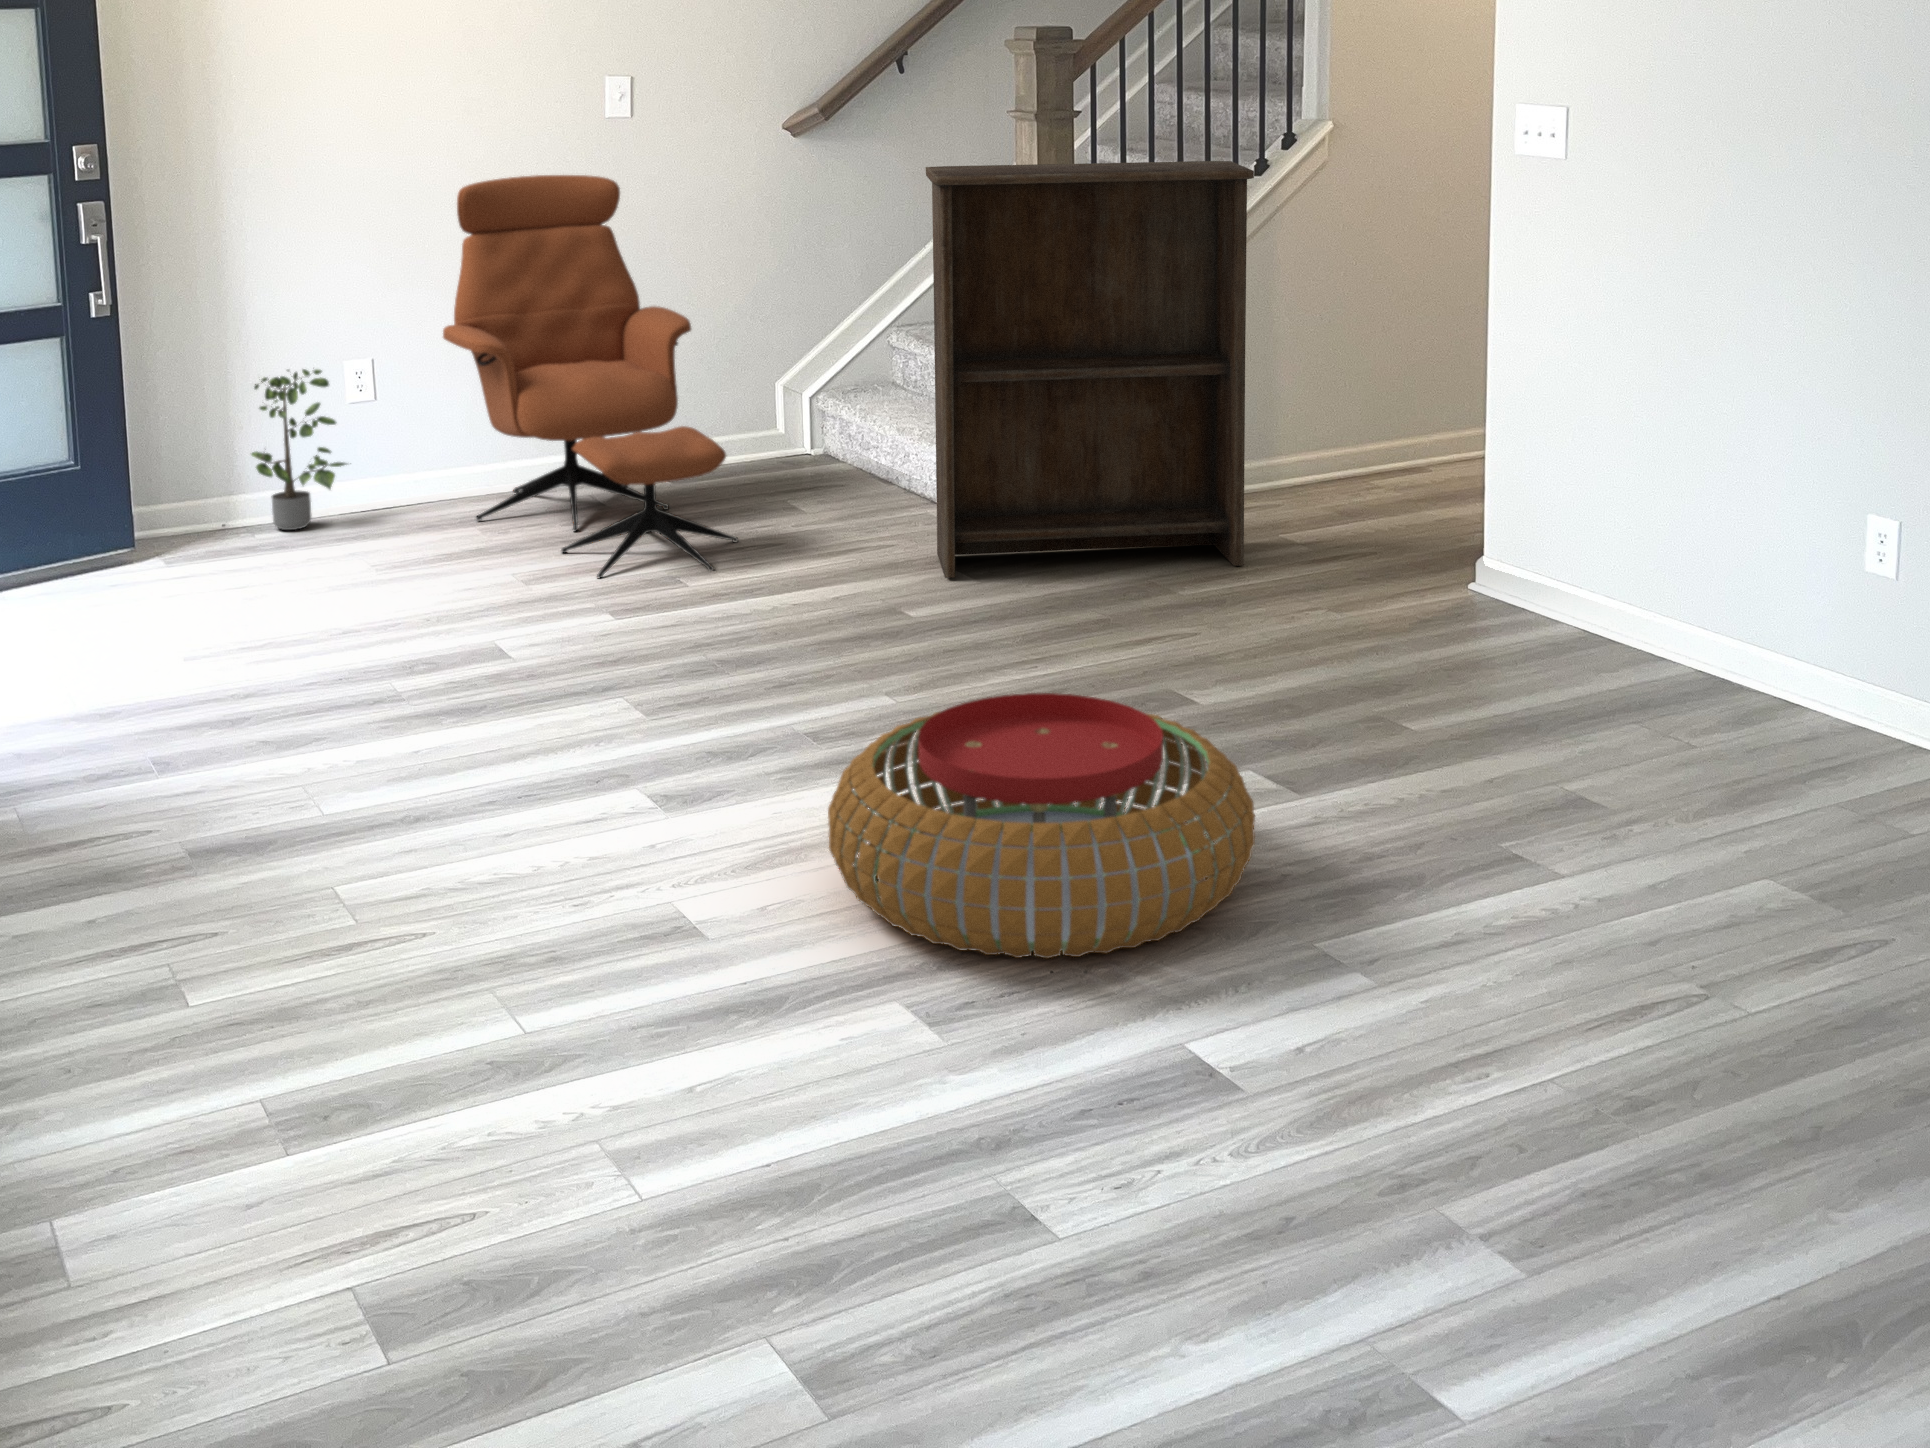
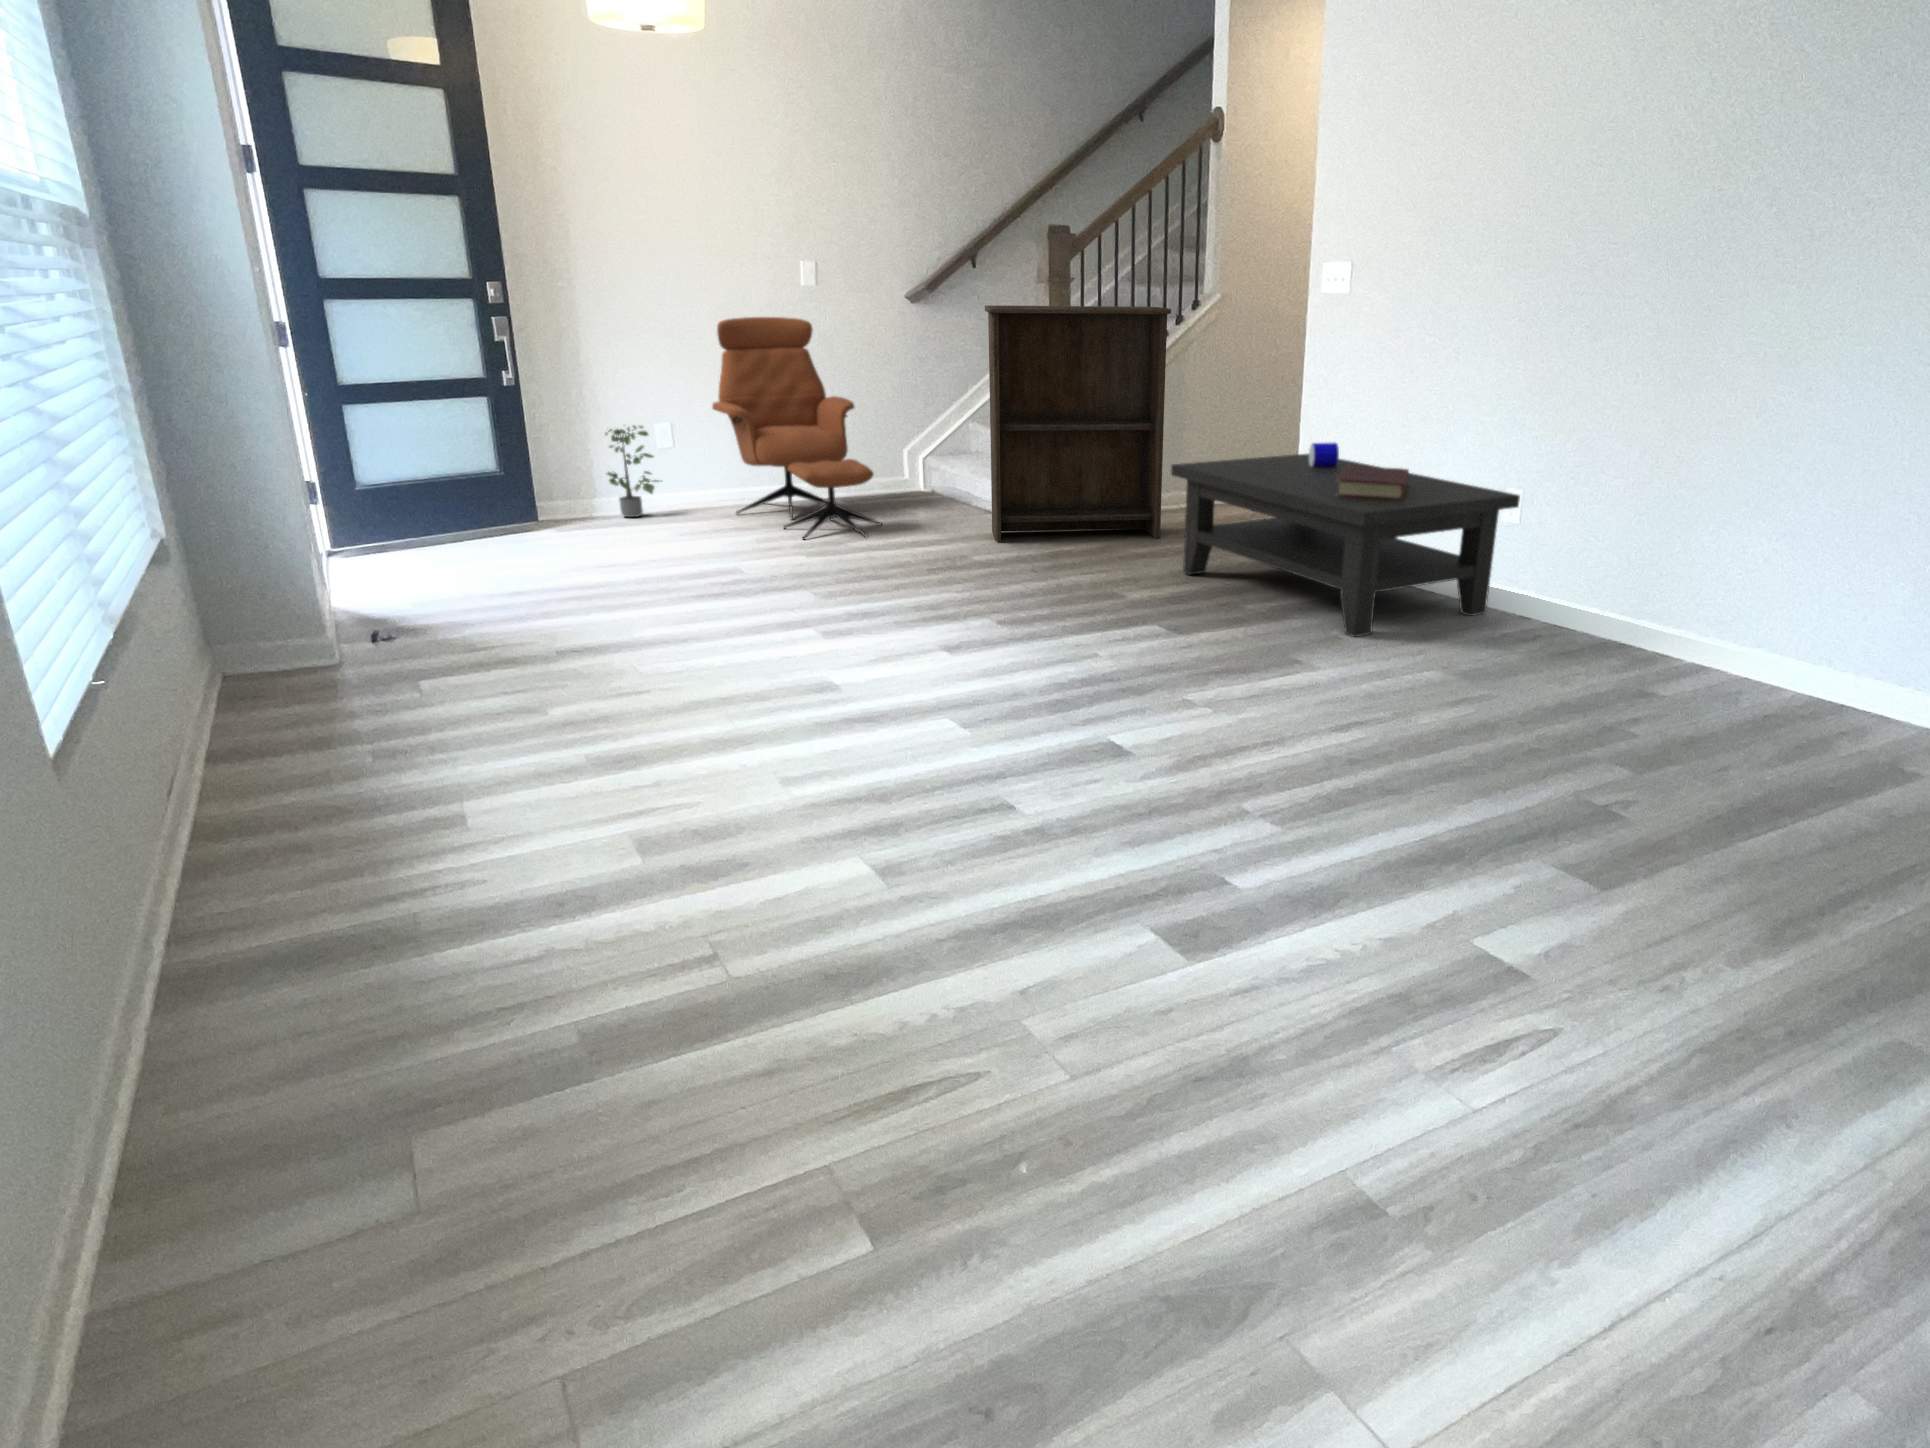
coffee table: none [1267,412,1913,799] -> present [1171,443,1520,637]
pouf: present [828,693,1255,958] -> none [919,572,1152,700]

